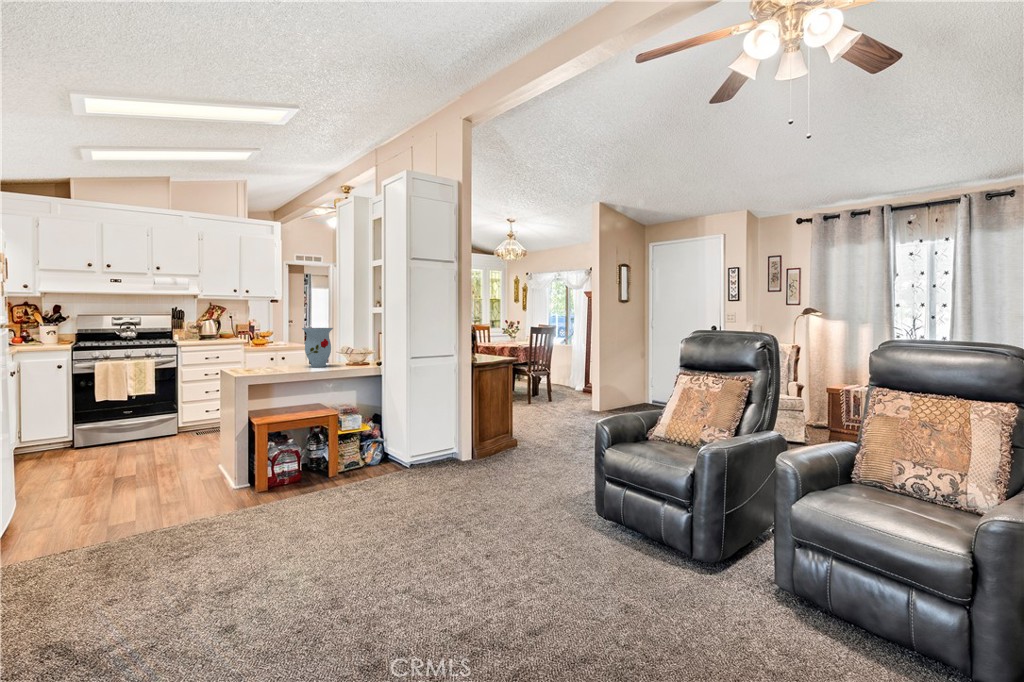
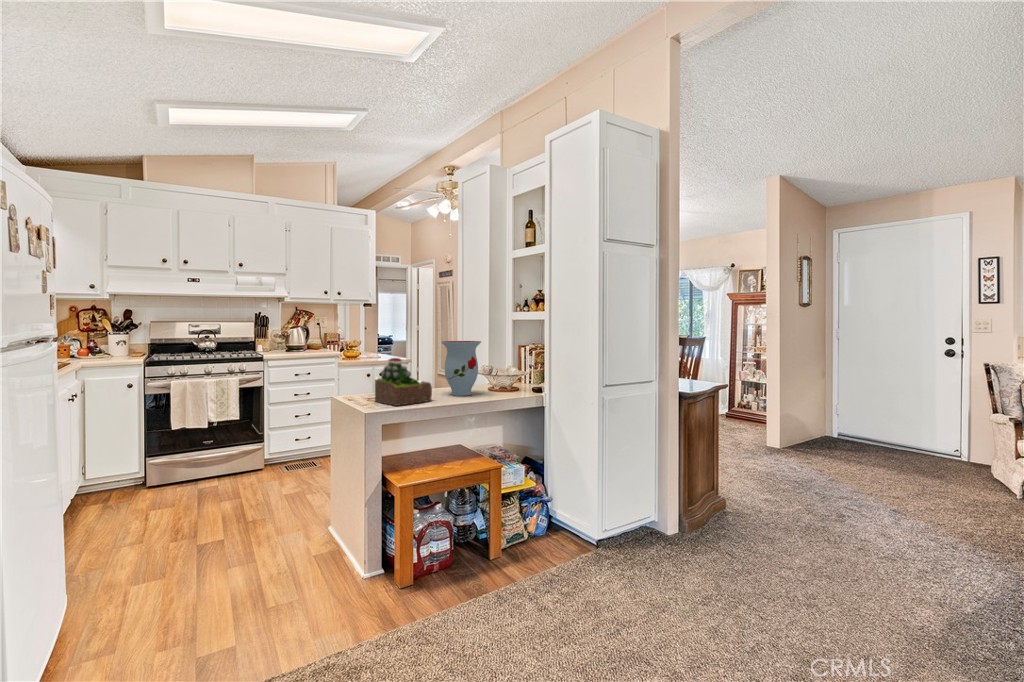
succulent plant: none [246,339,290,372] -> present [375,358,432,406]

